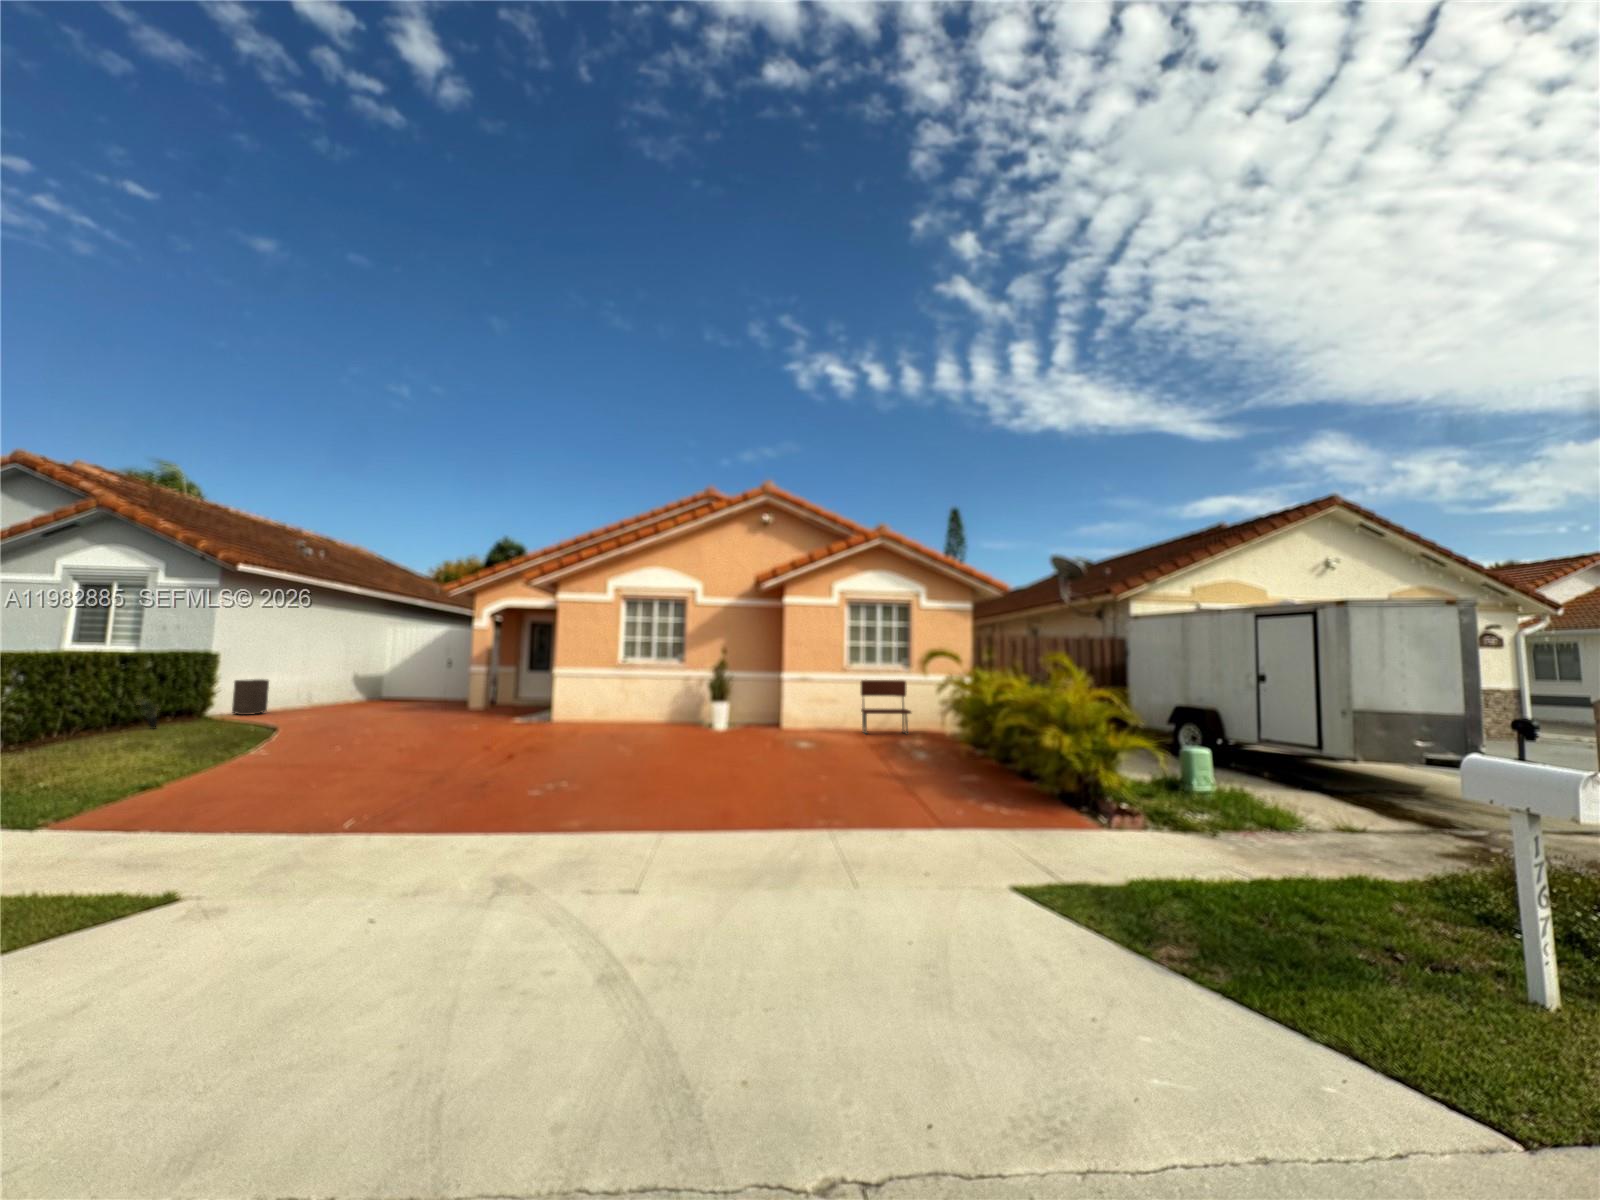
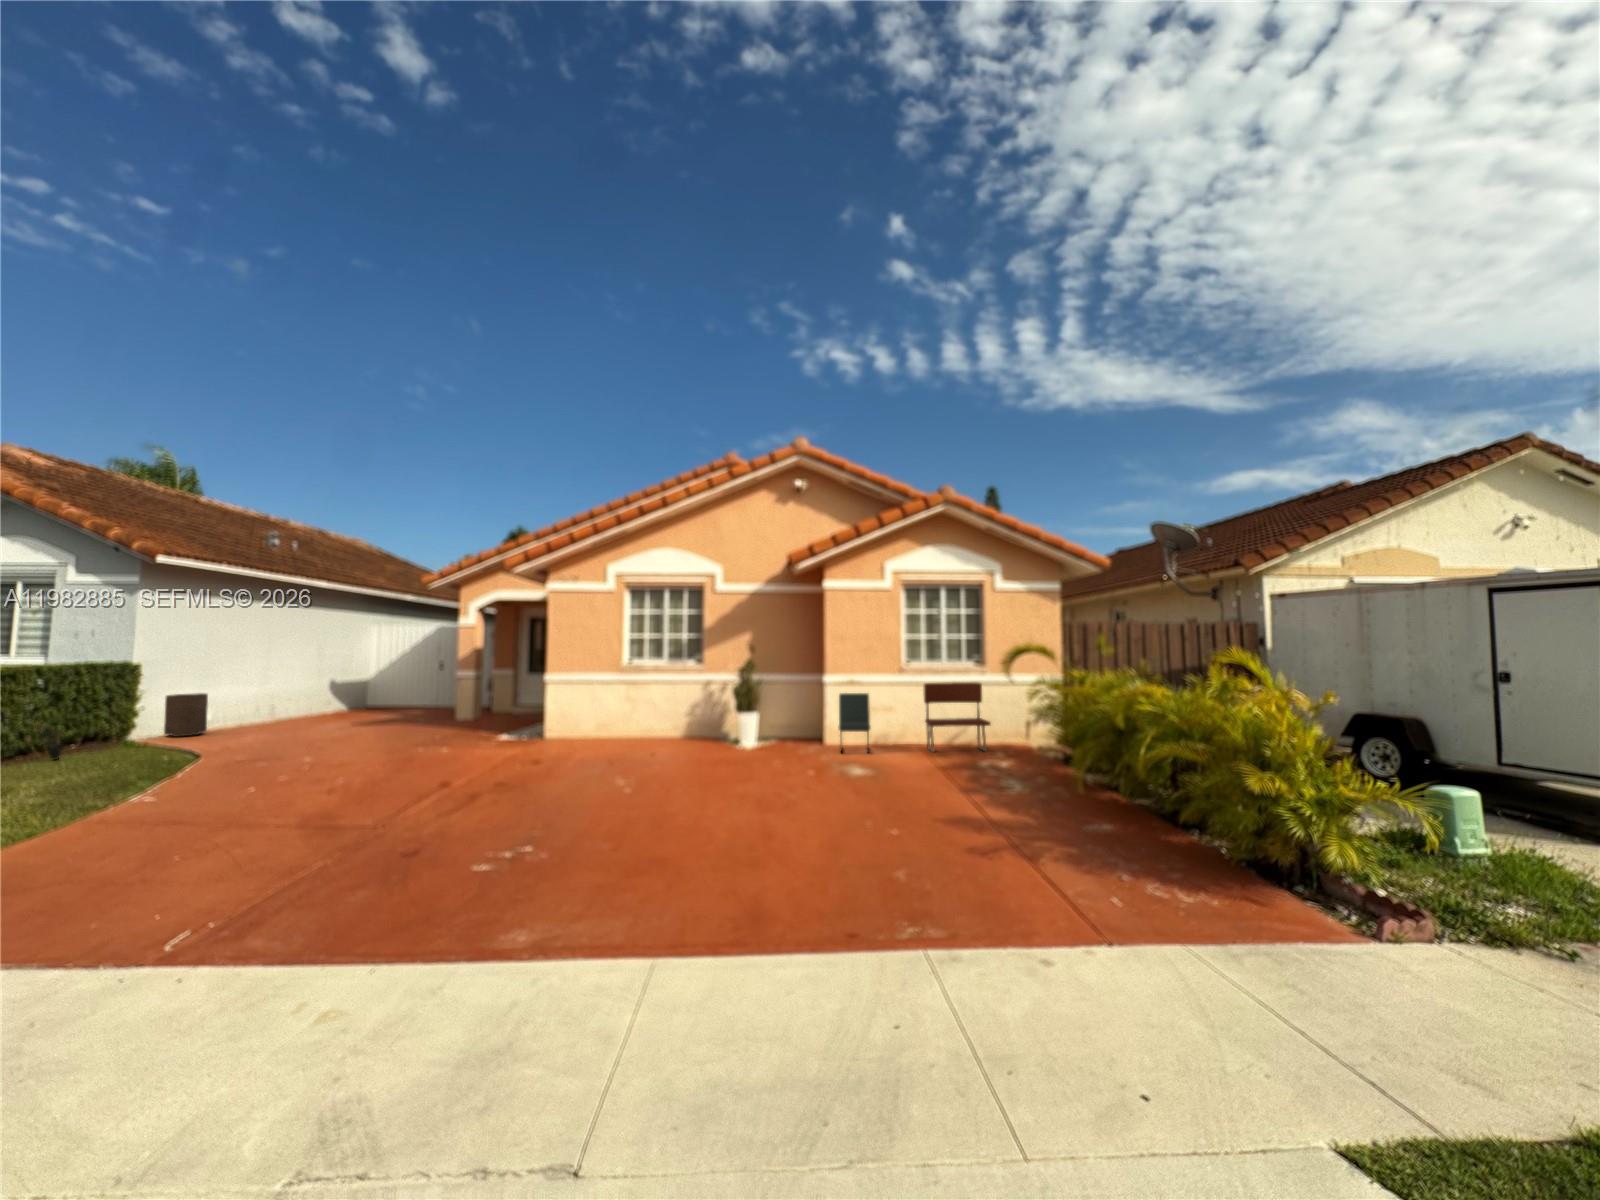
chair: none [792,687,817,735] -> present [839,693,870,752]

